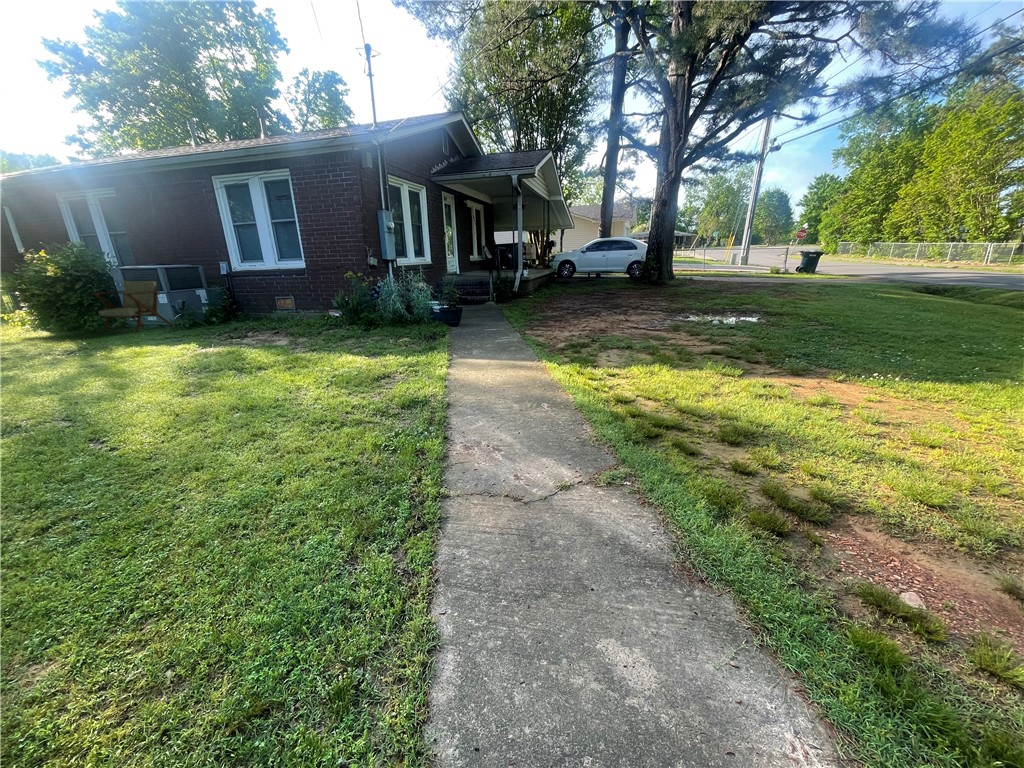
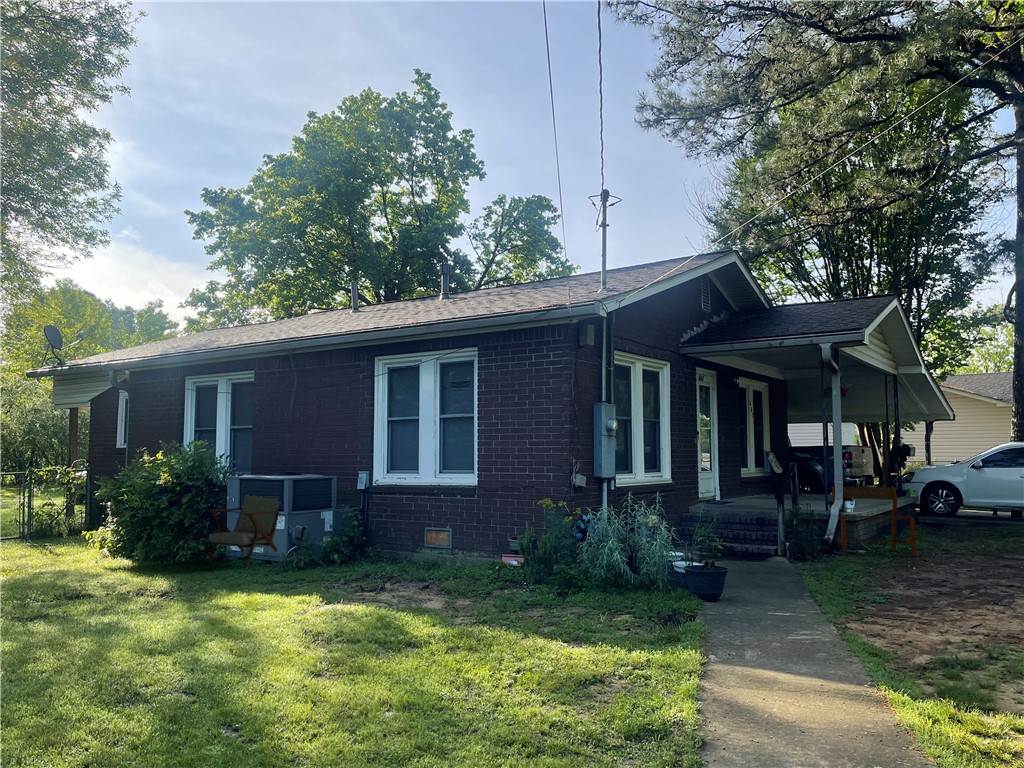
bench: none [515,261,555,298] -> present [832,486,917,556]

